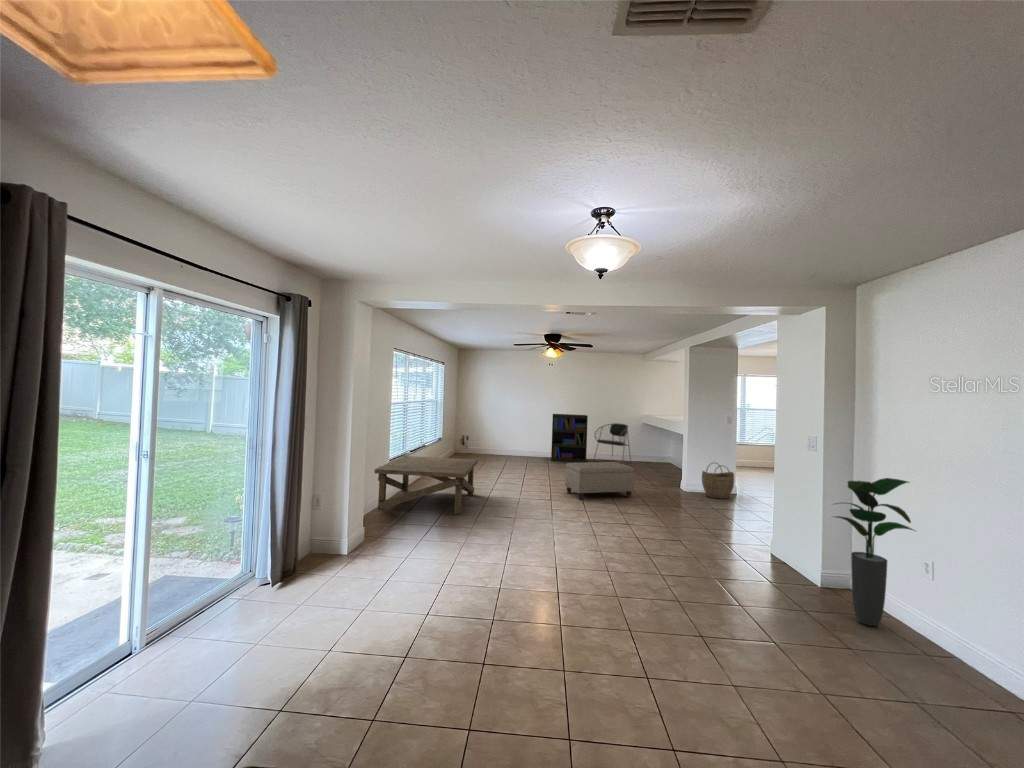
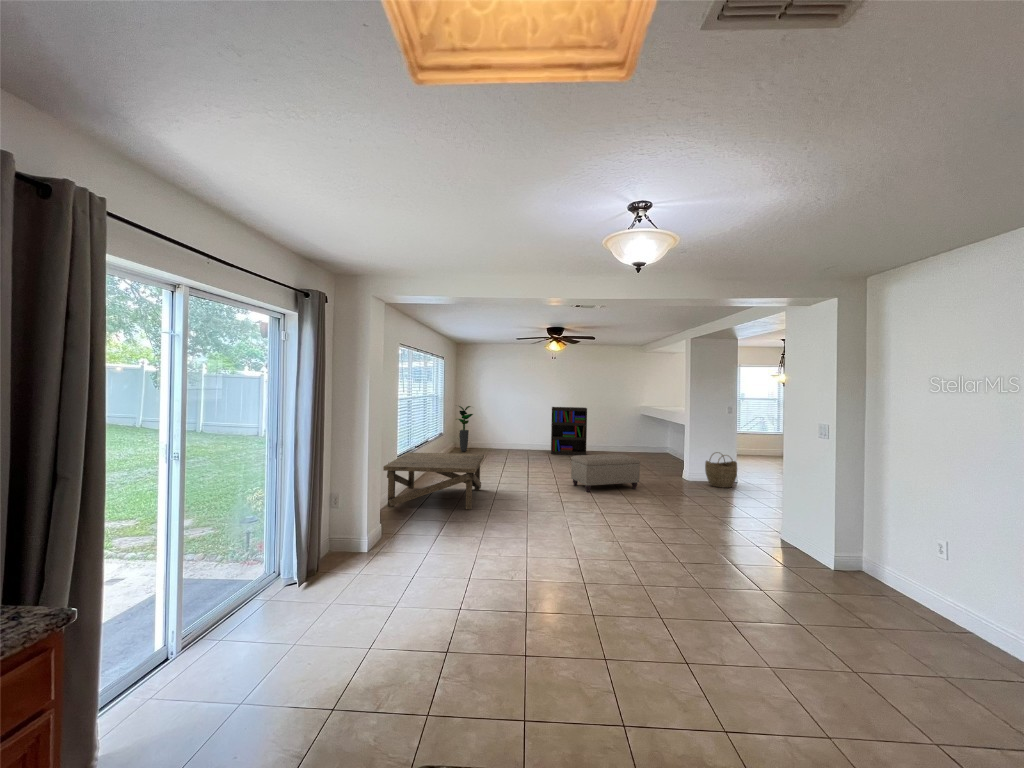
dining chair: present [593,423,631,463] -> none [593,415,631,458]
potted plant: present [836,478,914,626] -> present [458,406,473,451]

